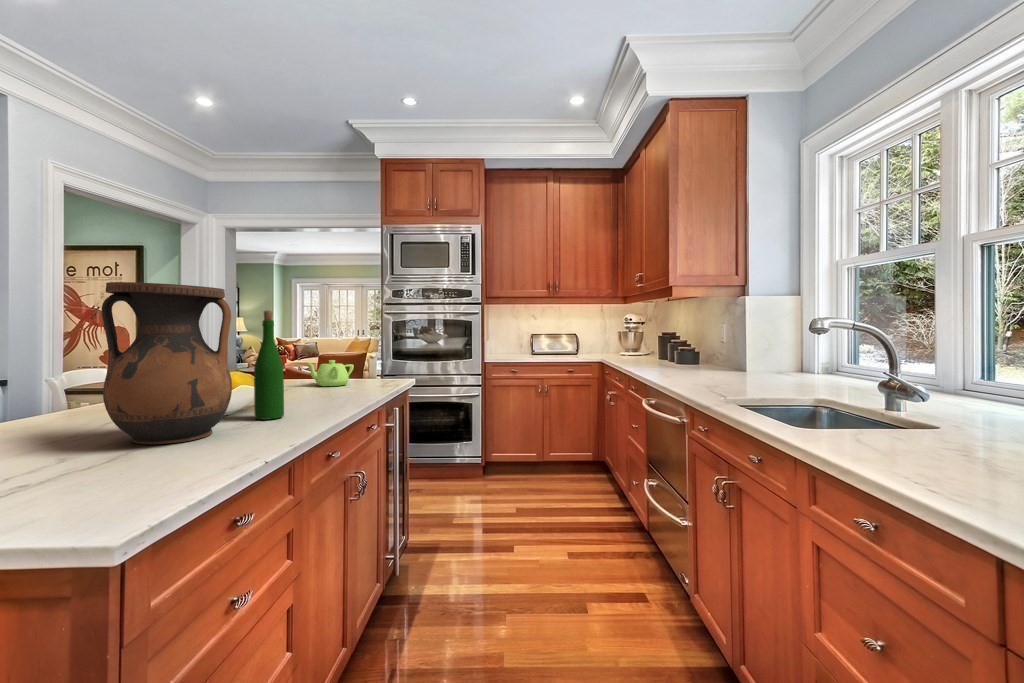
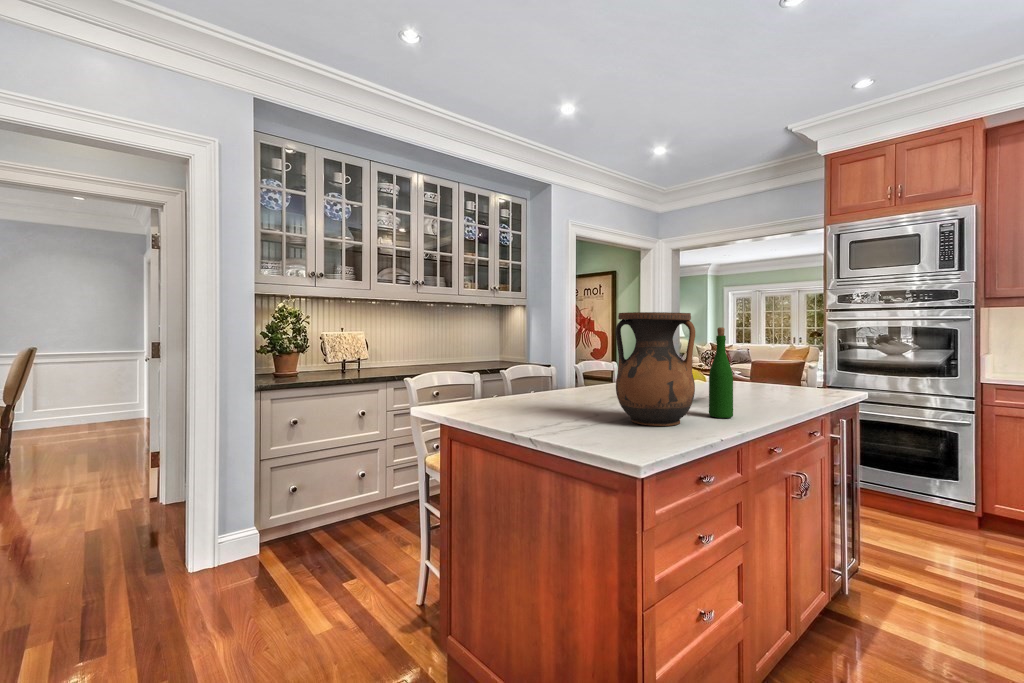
teapot: present [307,360,354,386] -> none [748,370,796,395]

